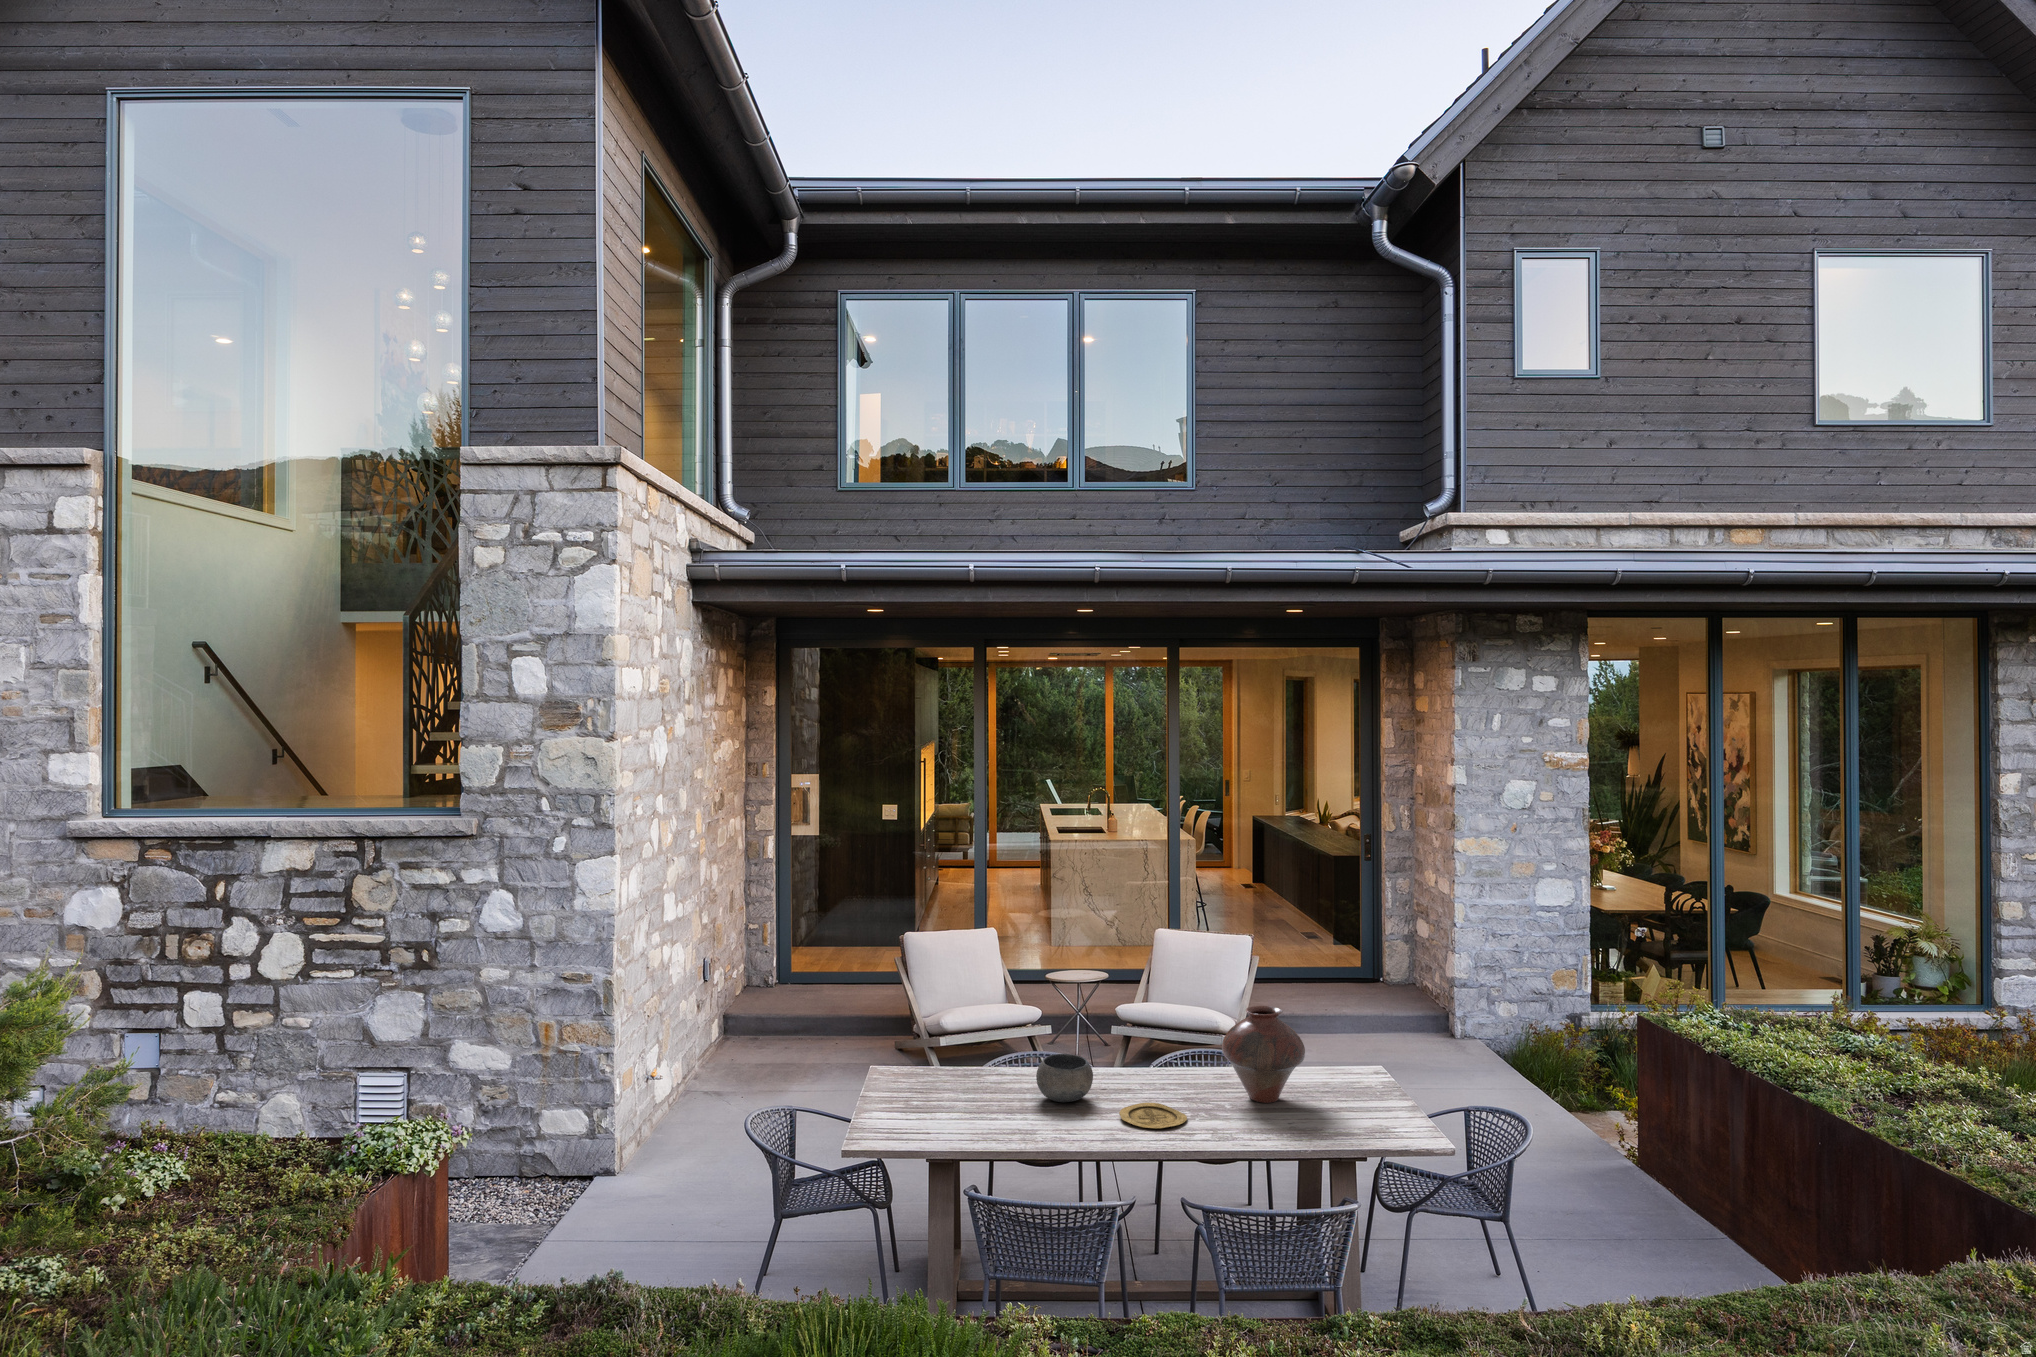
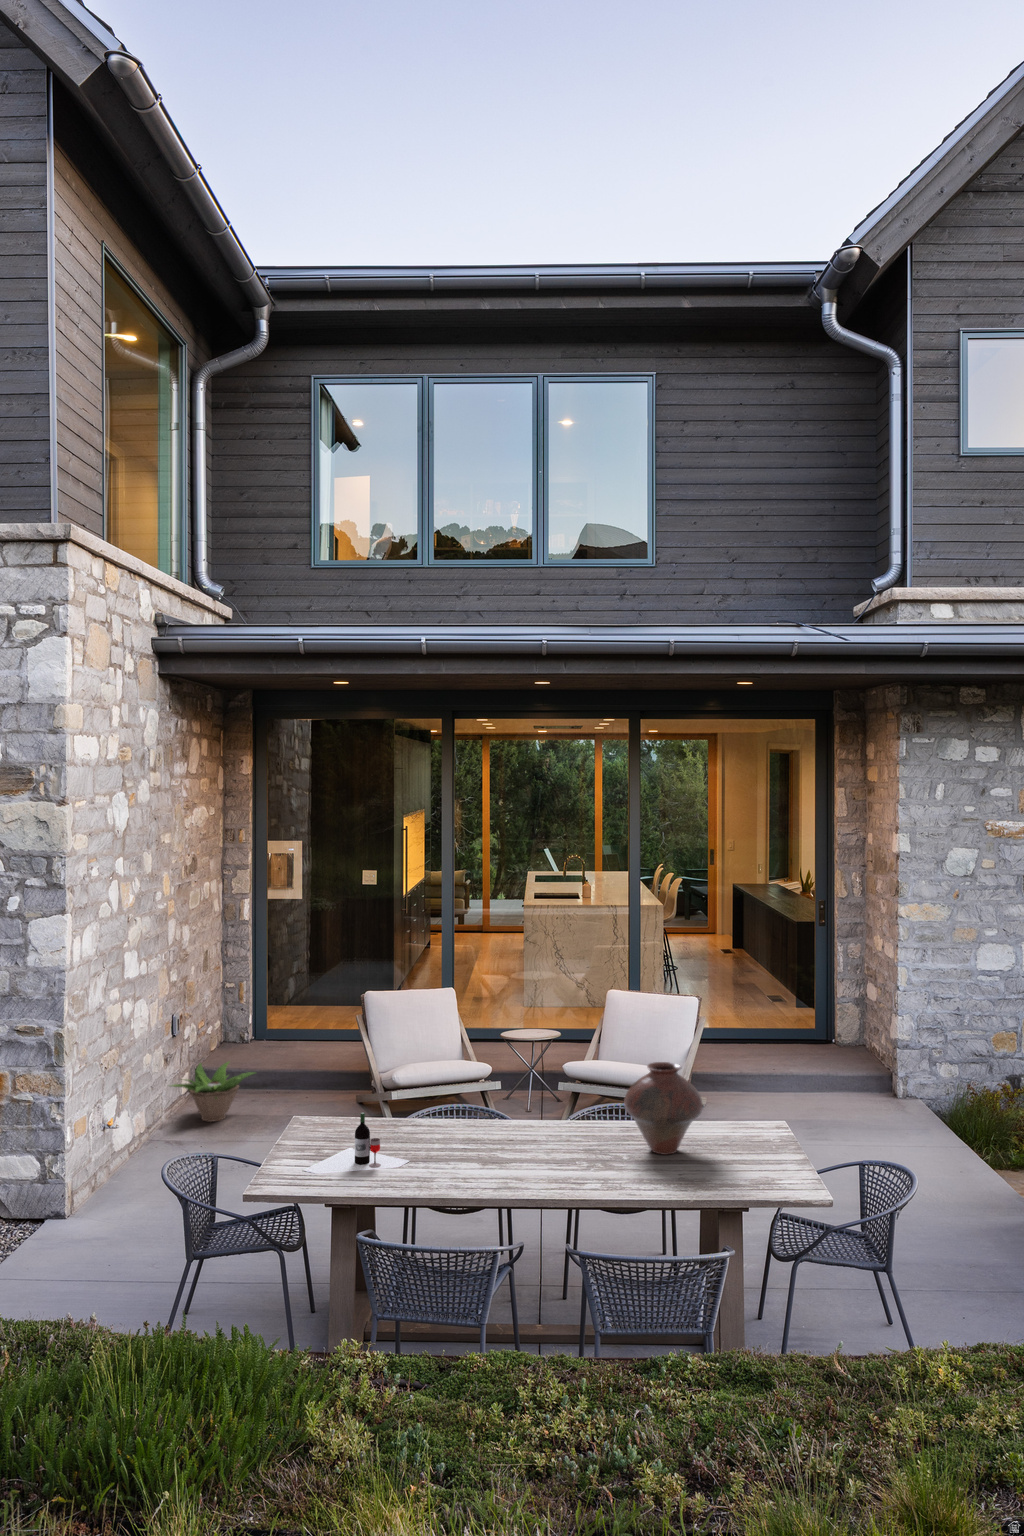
decorative plant: none [701,1006,793,1071] -> present [171,1062,255,1122]
bowl: present [1036,1054,1093,1102] -> none [445,1106,500,1152]
wine bottle: none [893,1063,1004,1140] -> present [303,1113,409,1174]
plate: present [1119,1103,1187,1128] -> none [519,1153,583,1177]

